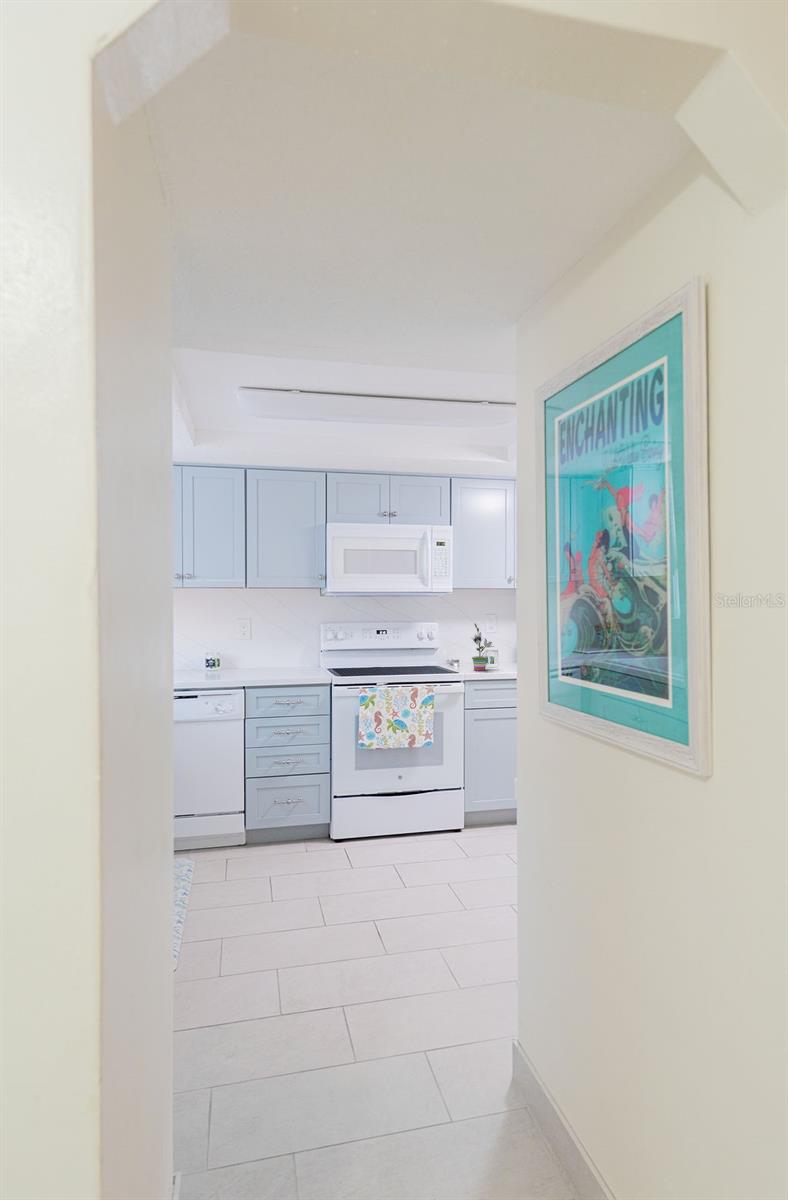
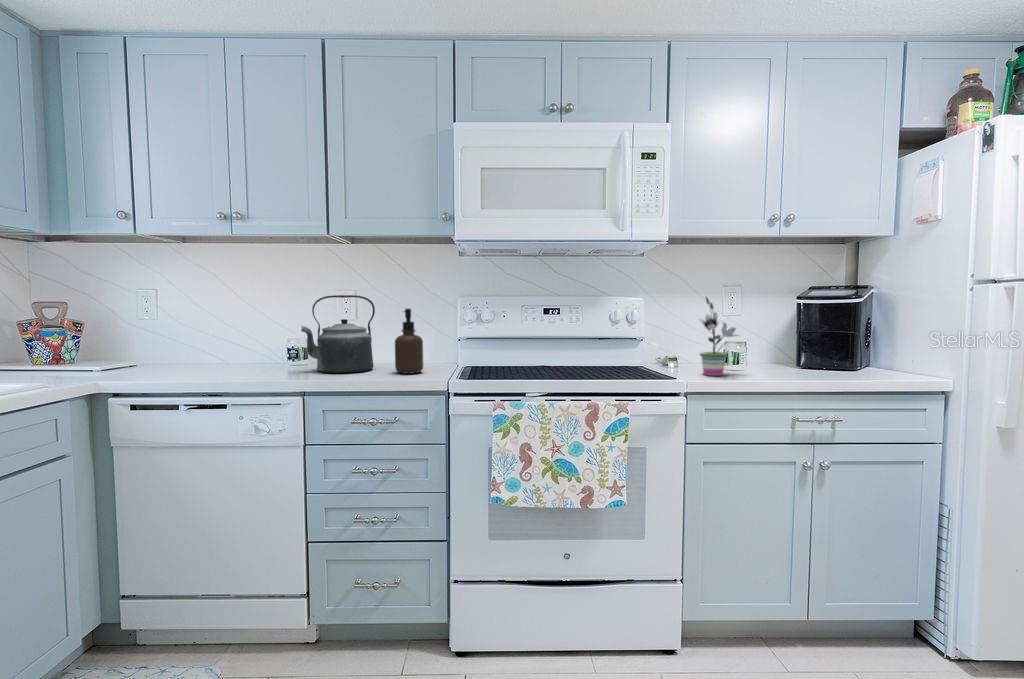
kettle: none [224,624,269,674] -> present [301,295,375,373]
soap dispenser: none [286,632,304,674] -> present [395,309,423,374]

